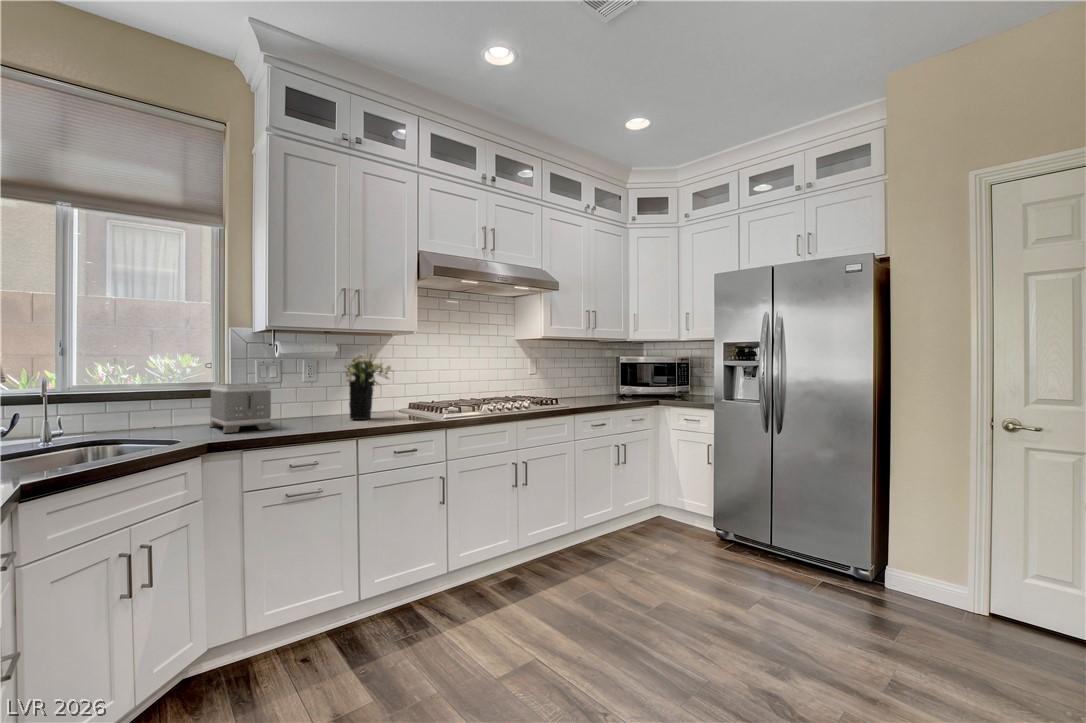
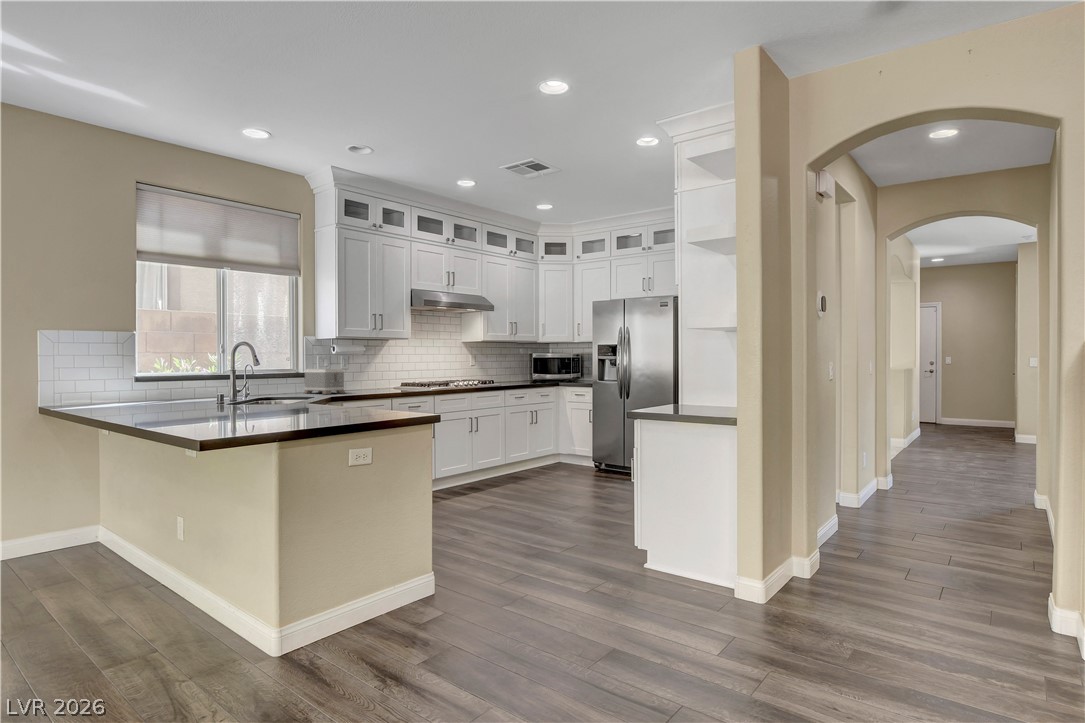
flower arrangement: present [345,354,391,420] -> none [373,351,402,390]

